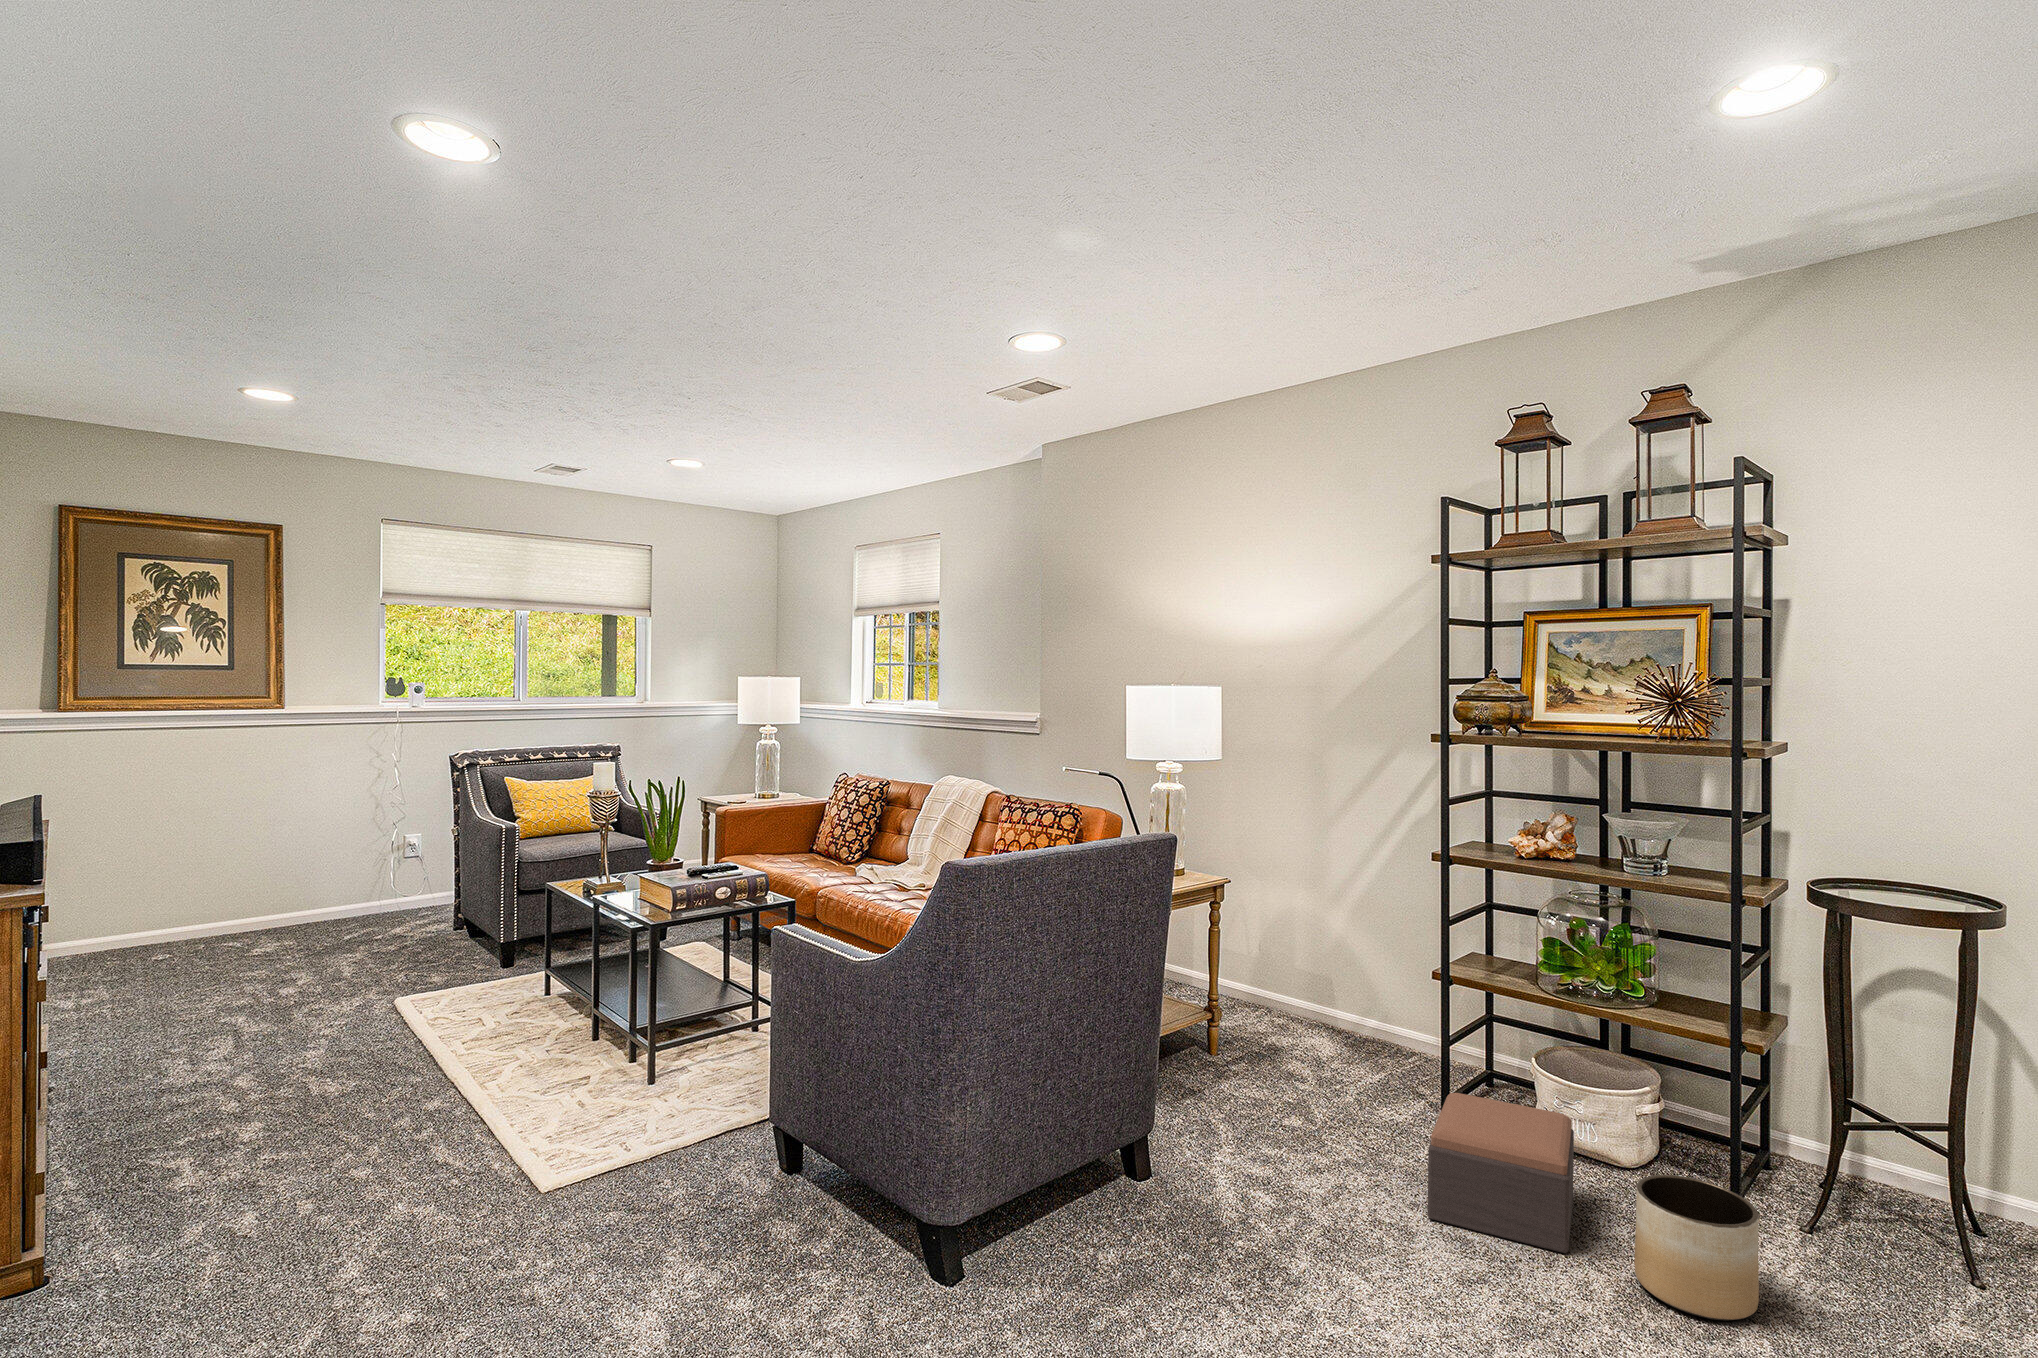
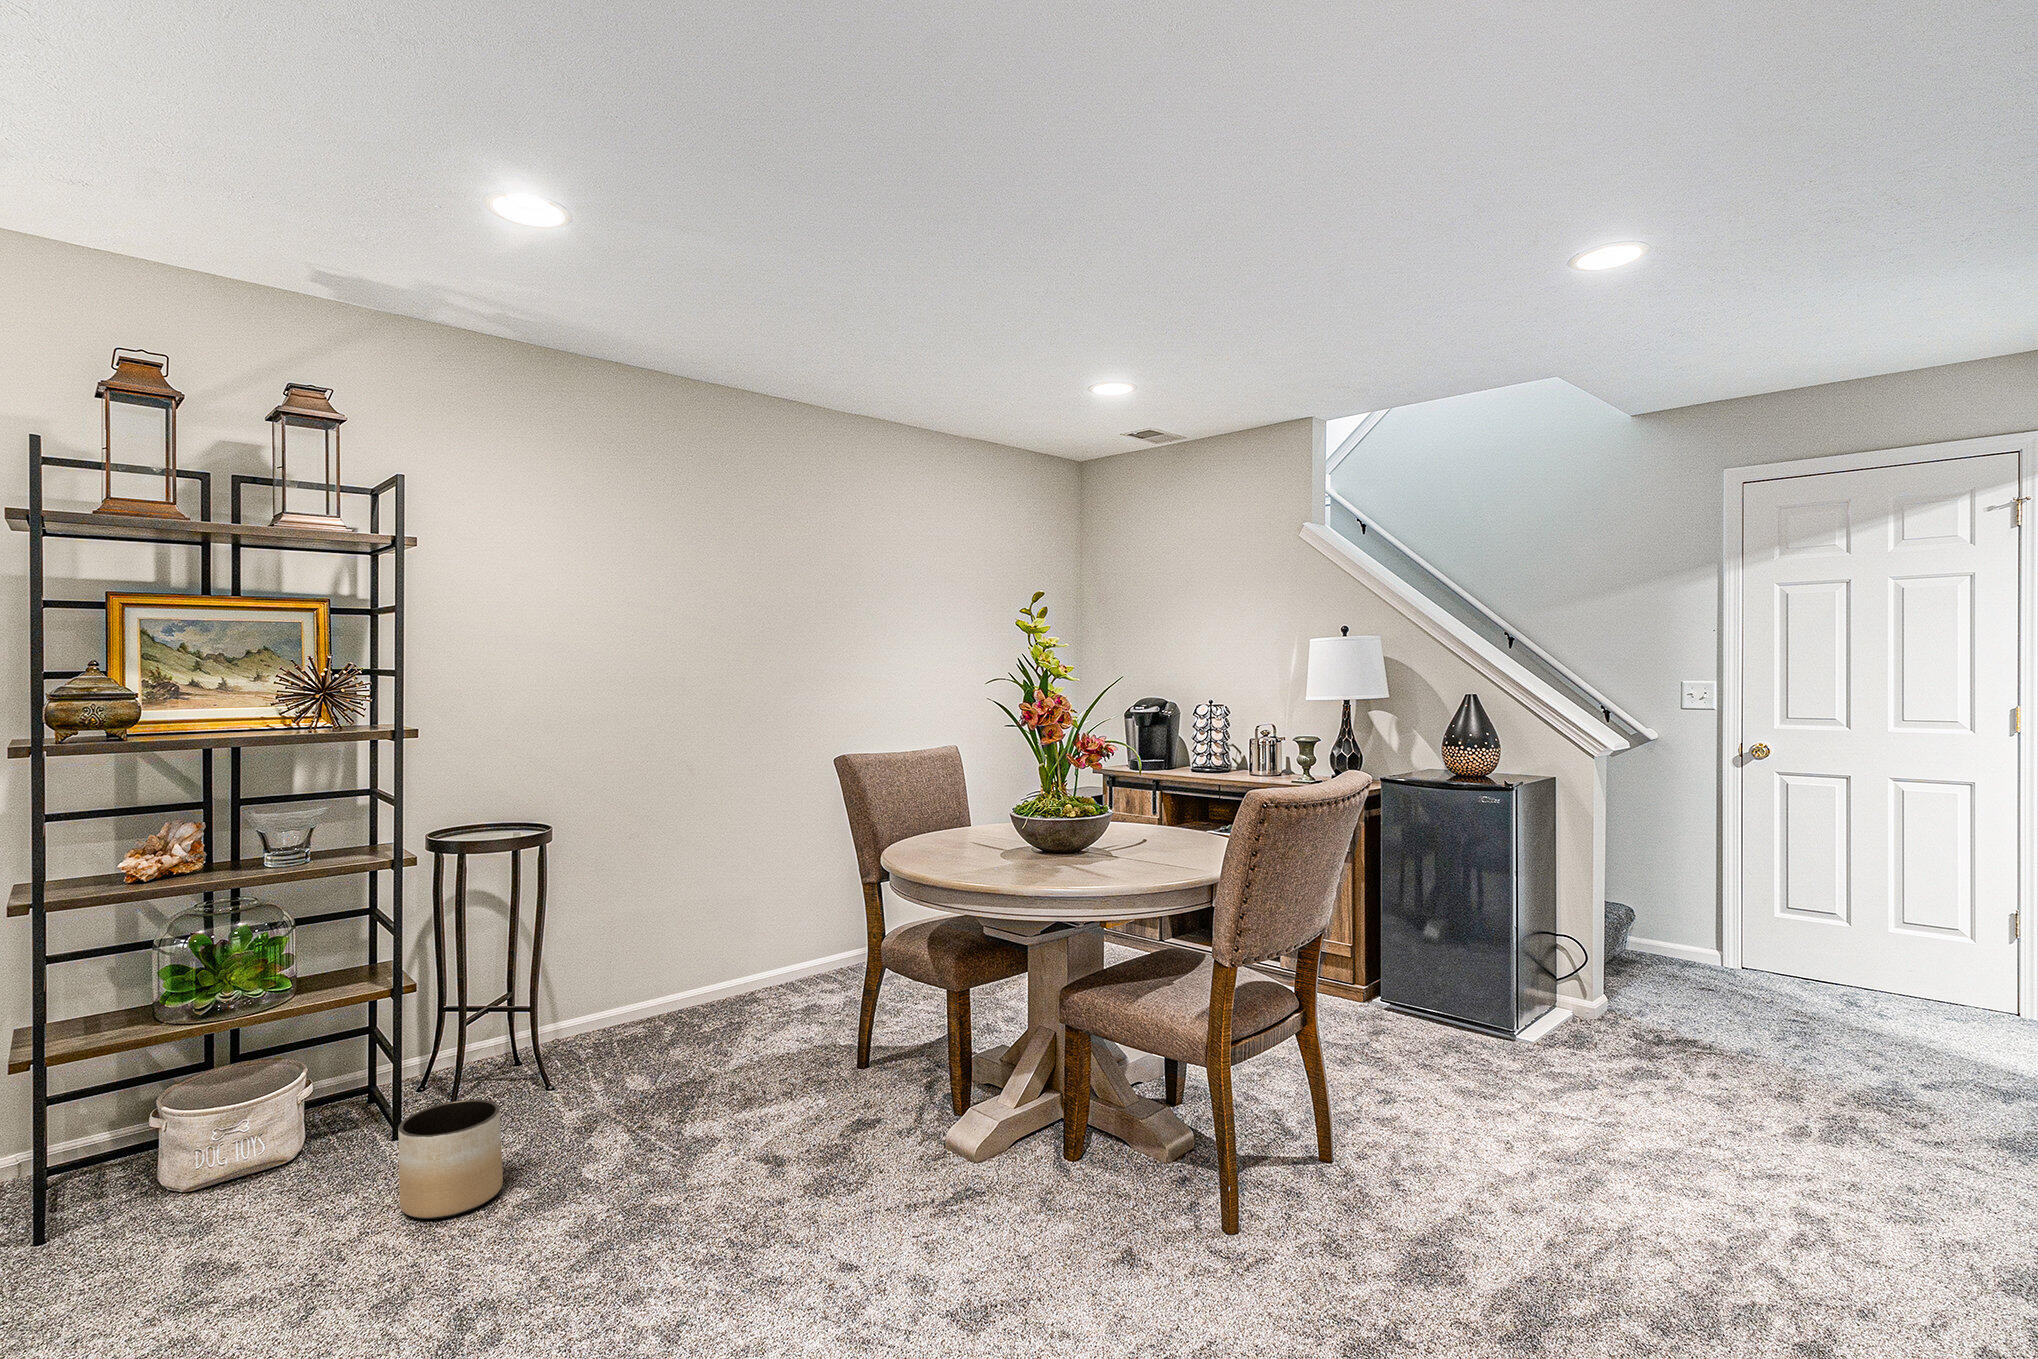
footstool: present [1428,1093,1574,1253] -> none [125,1125,340,1308]

